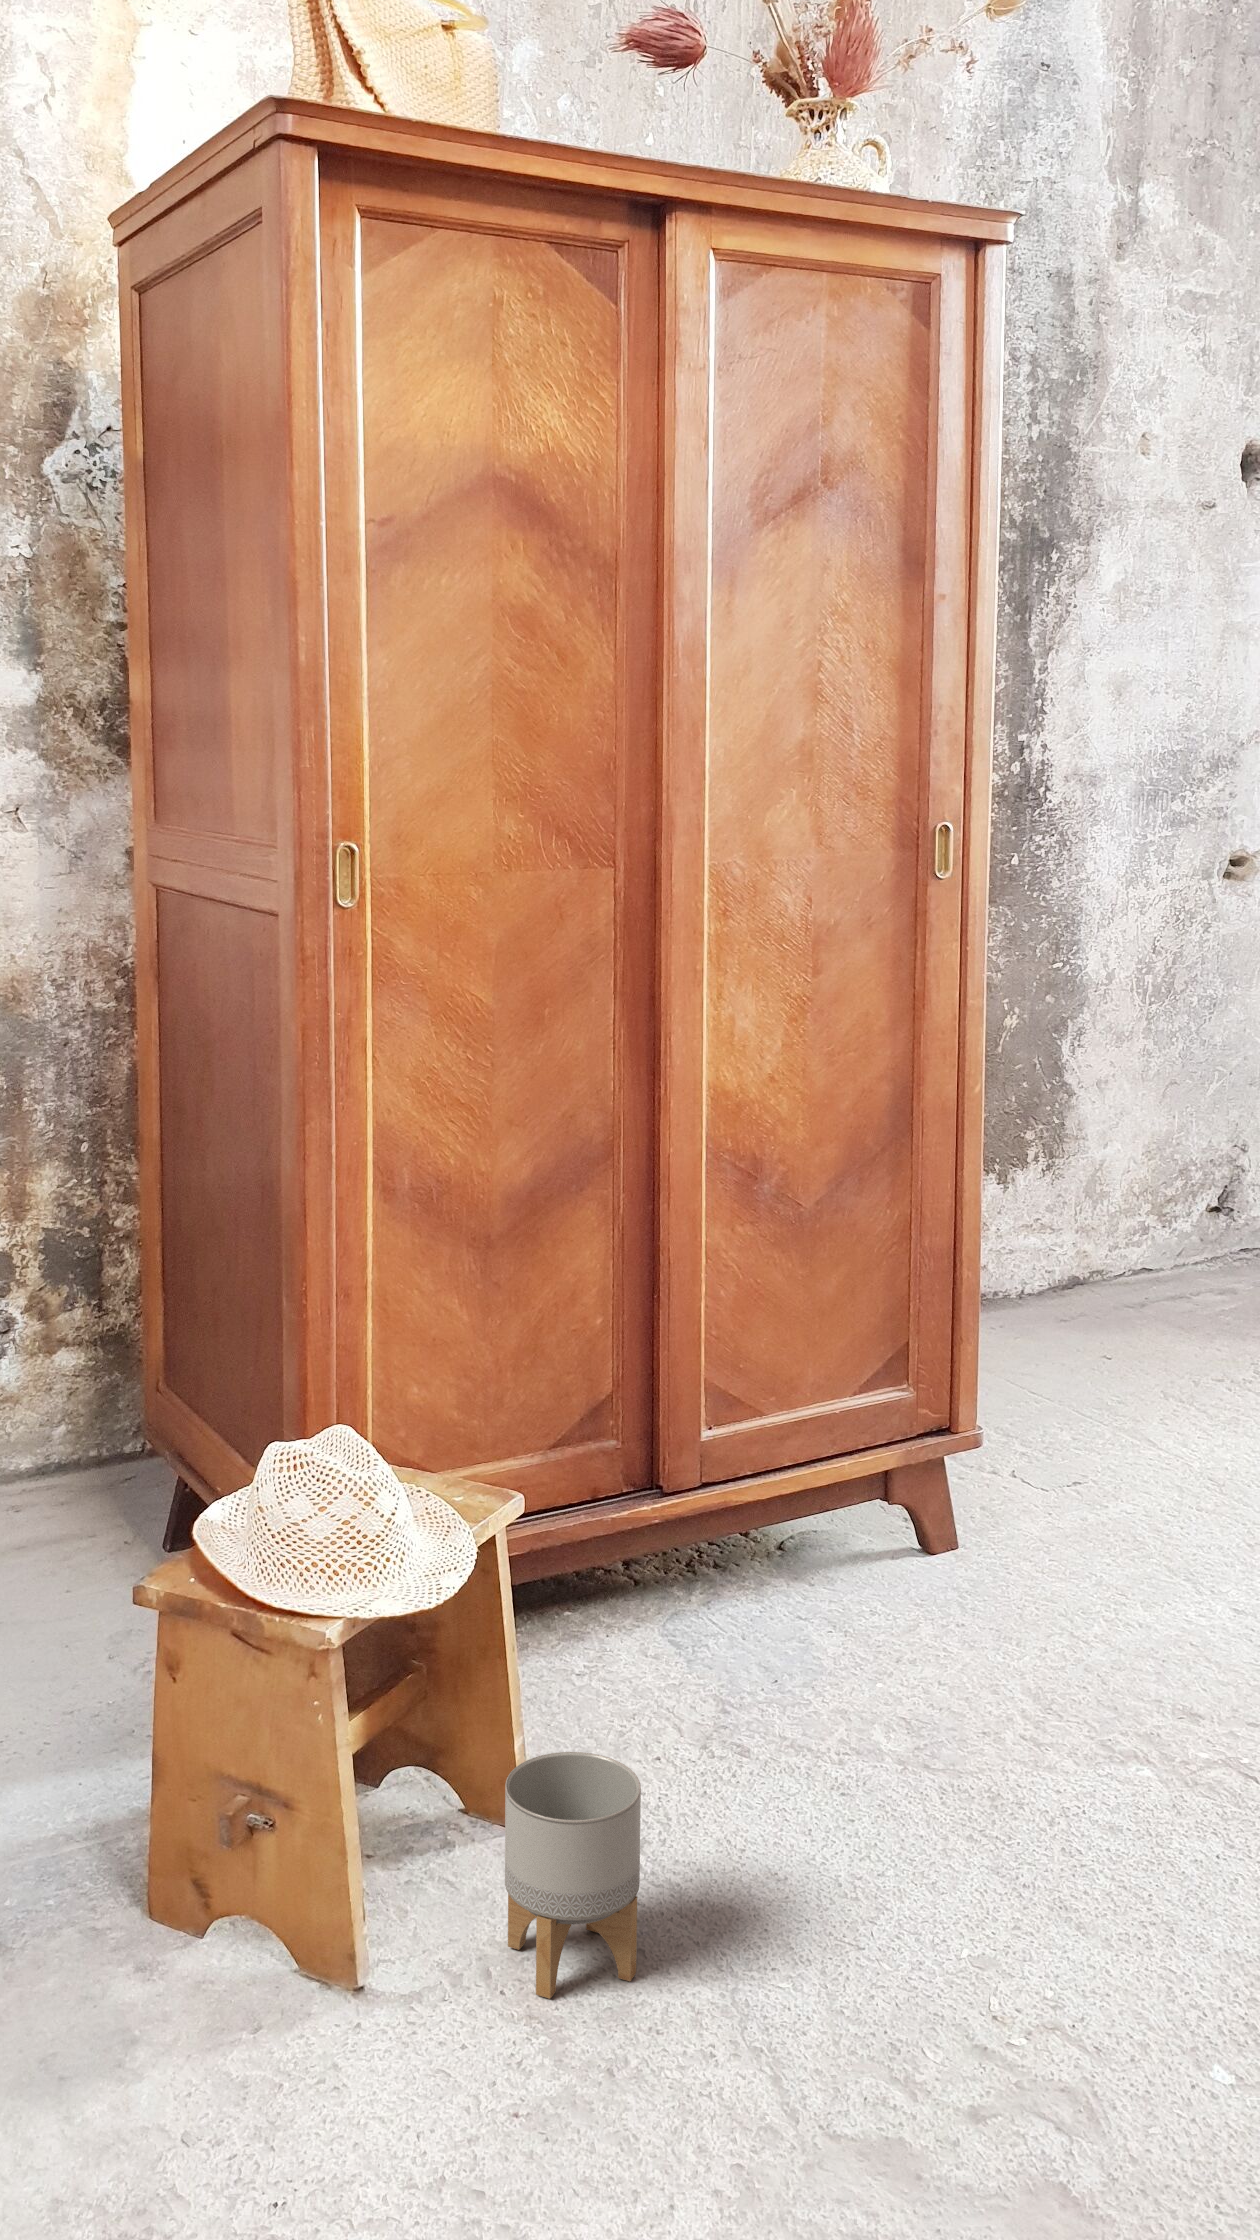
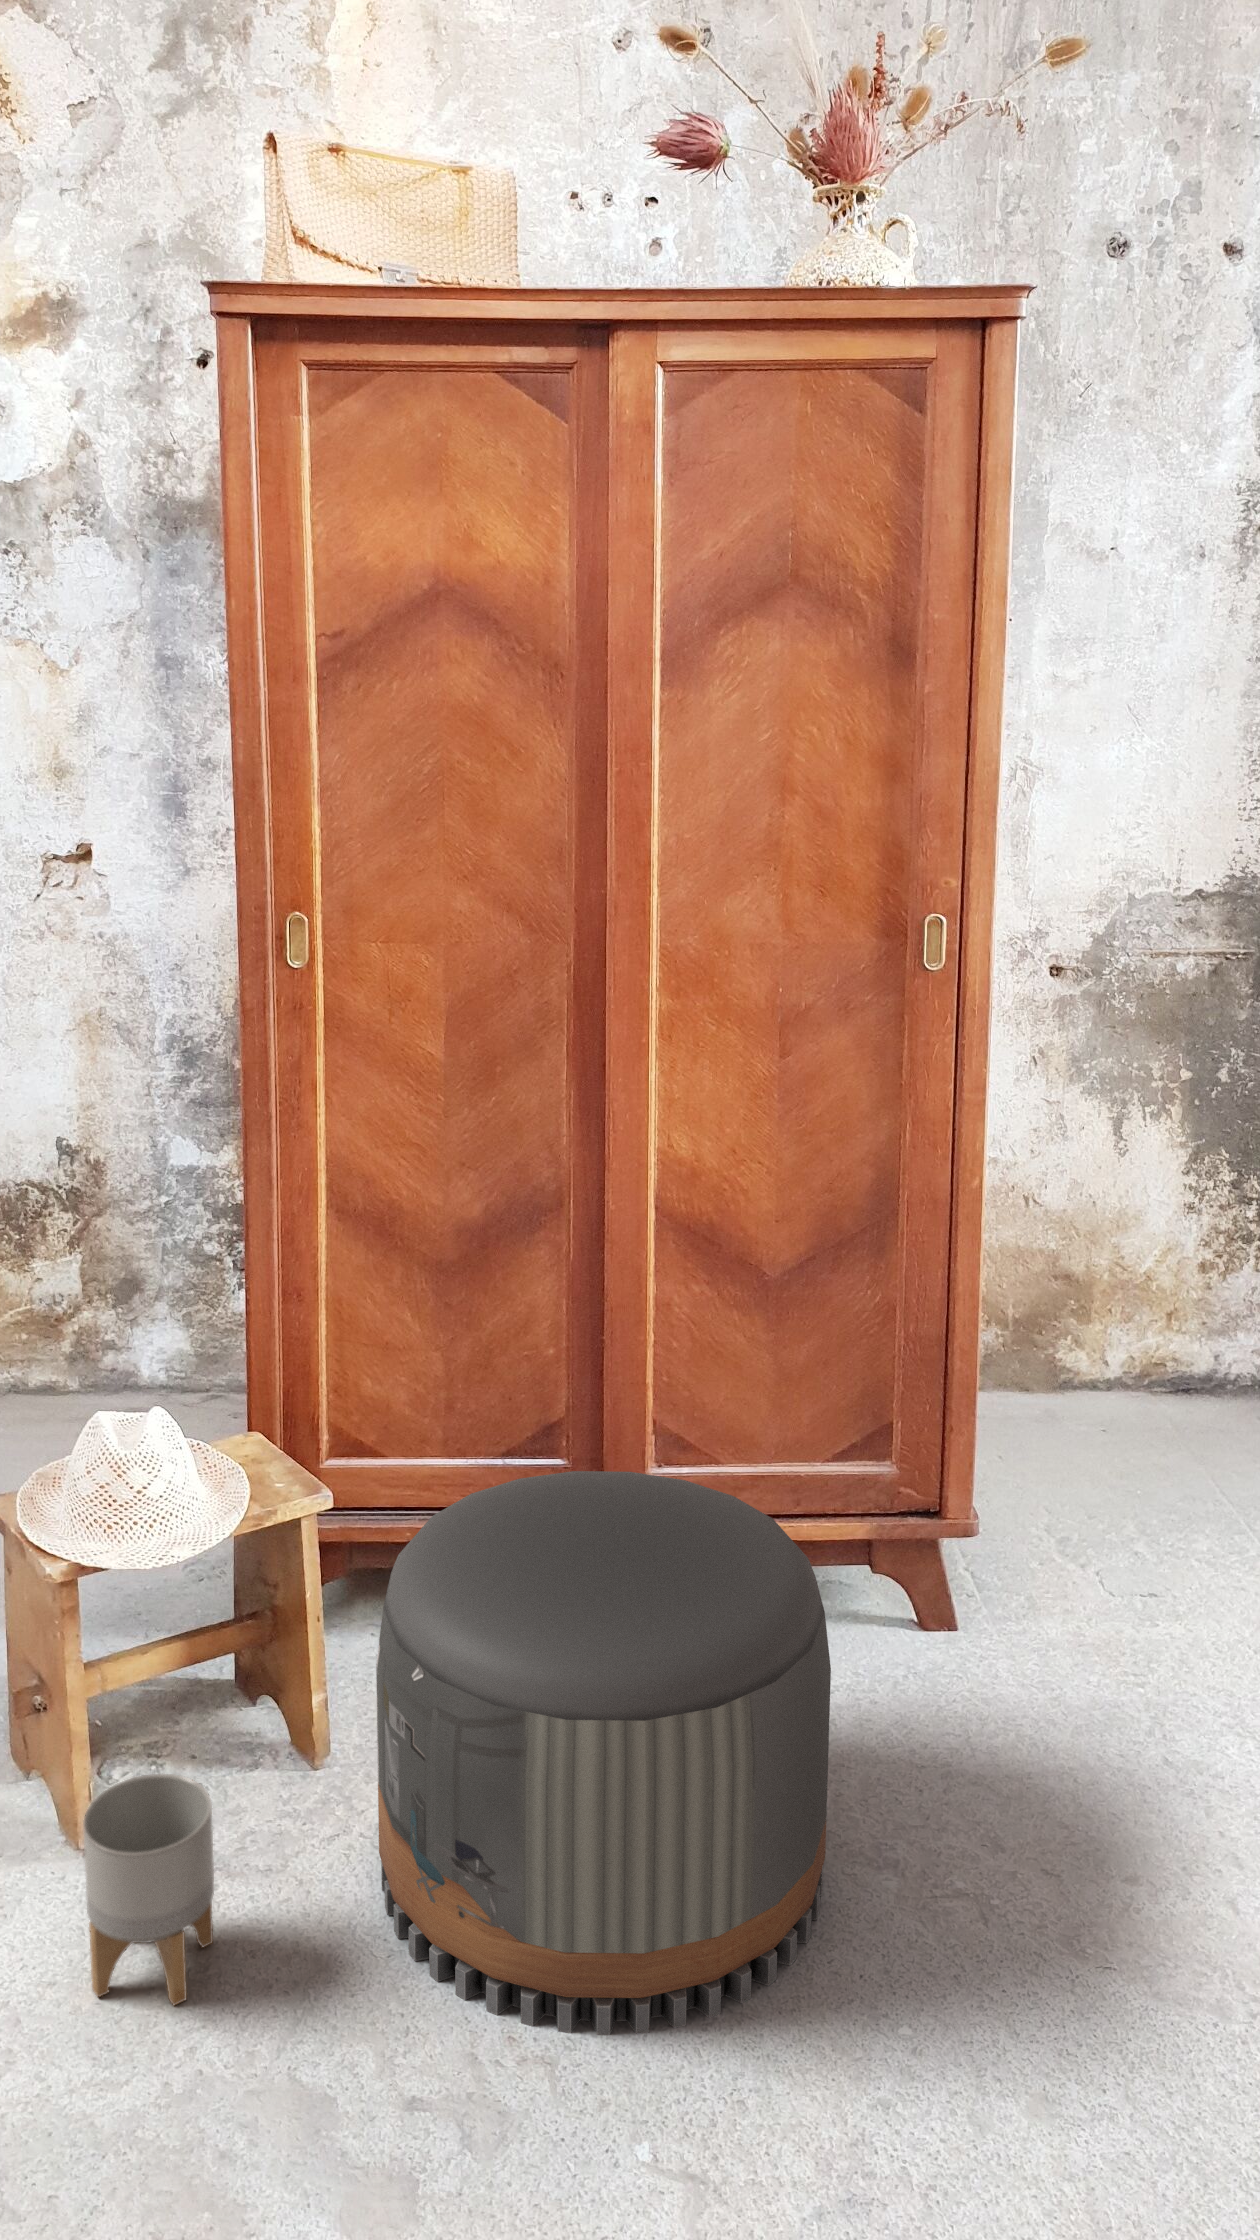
pouf: none [651,1391,1109,1899] -> present [376,1471,831,2035]

